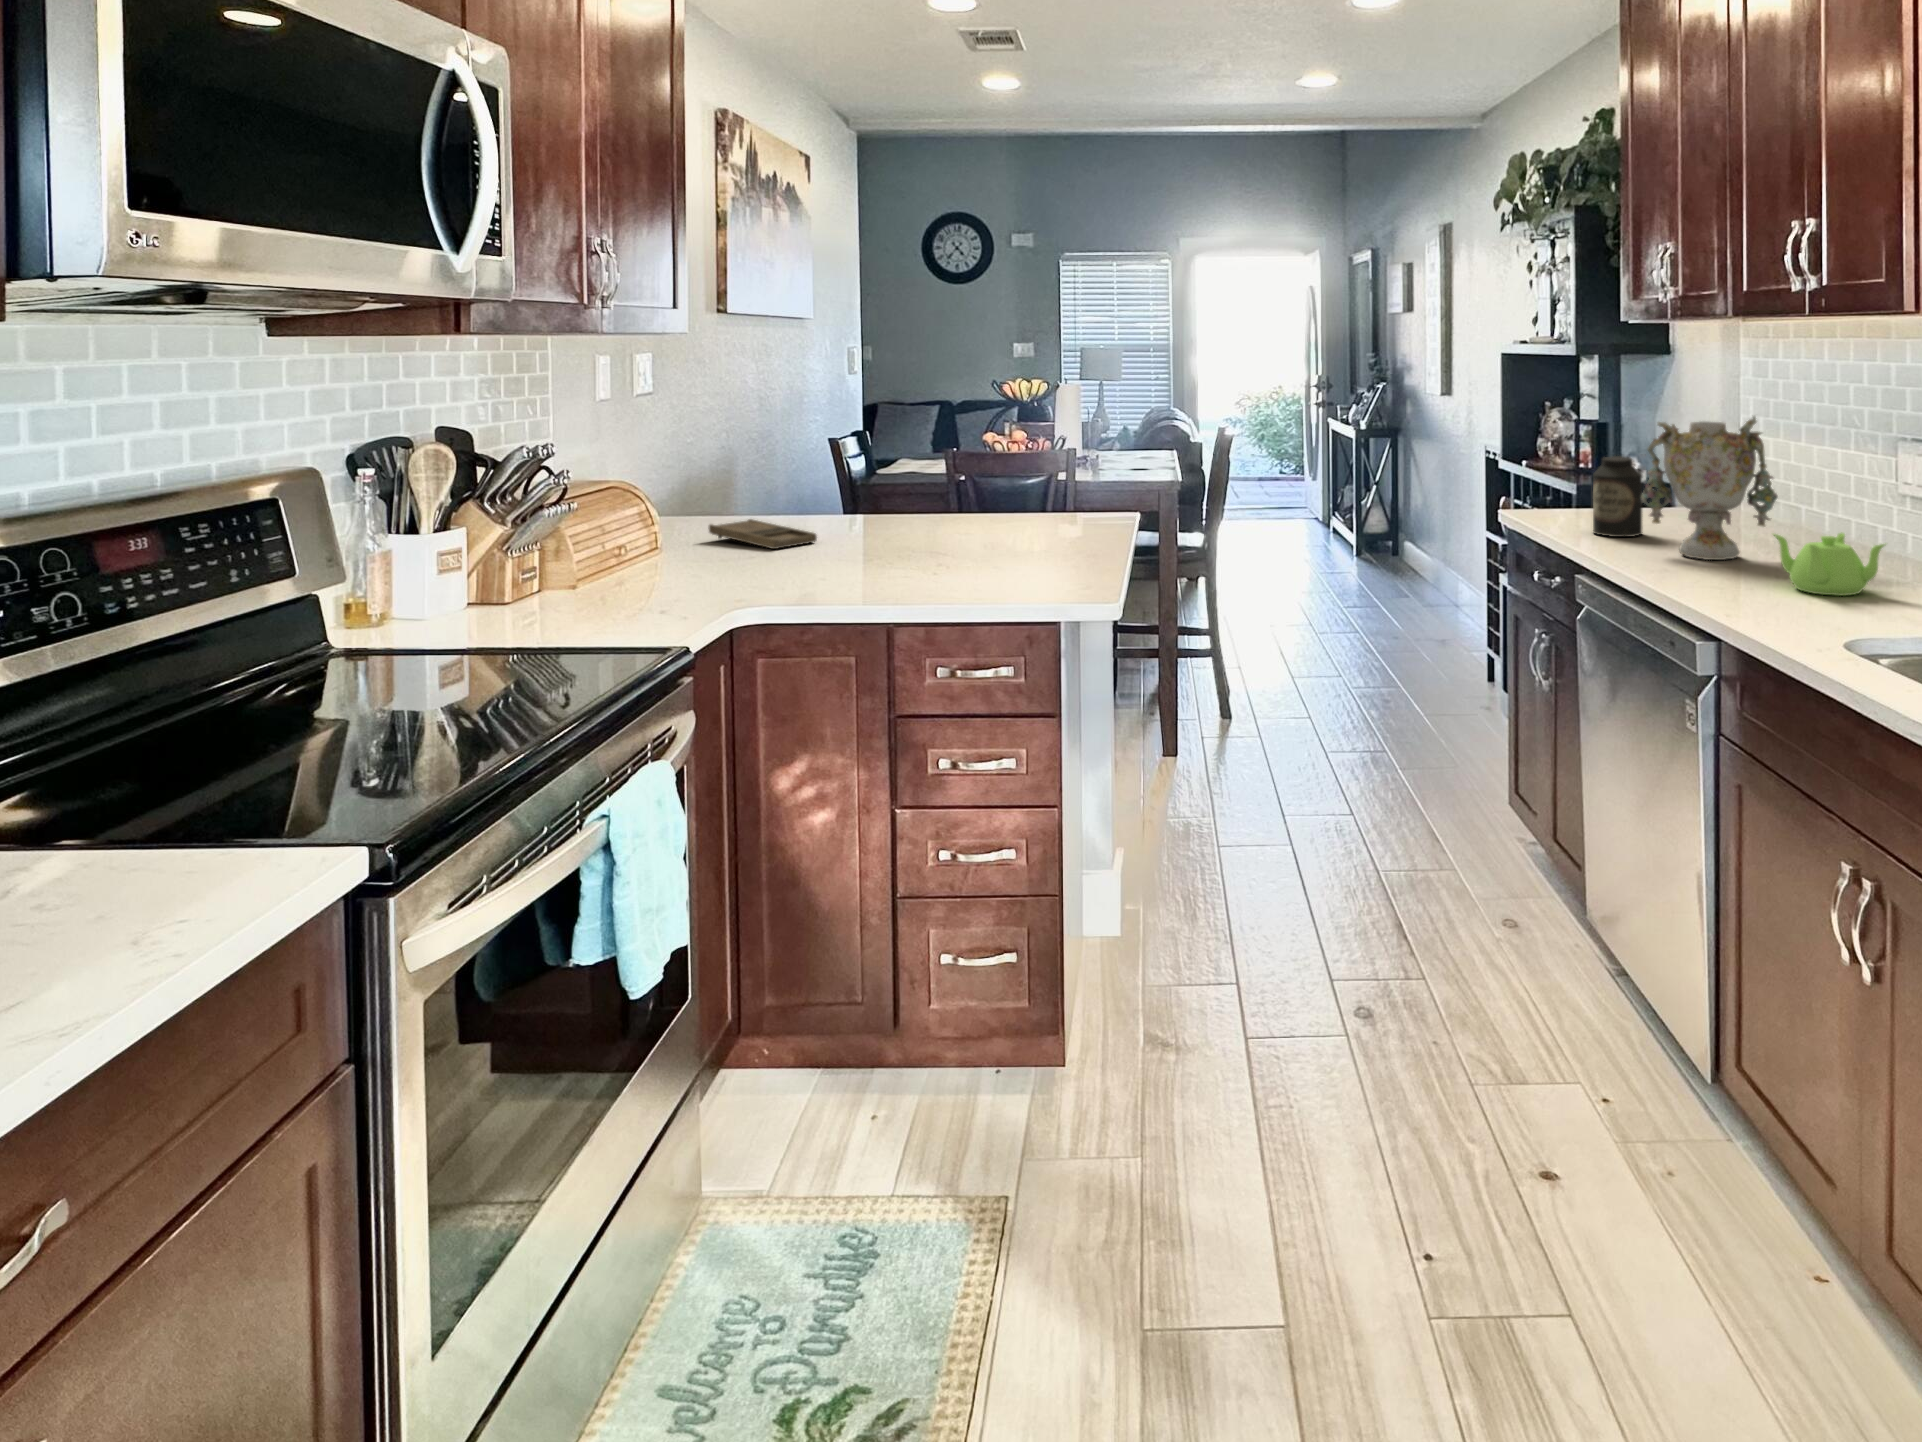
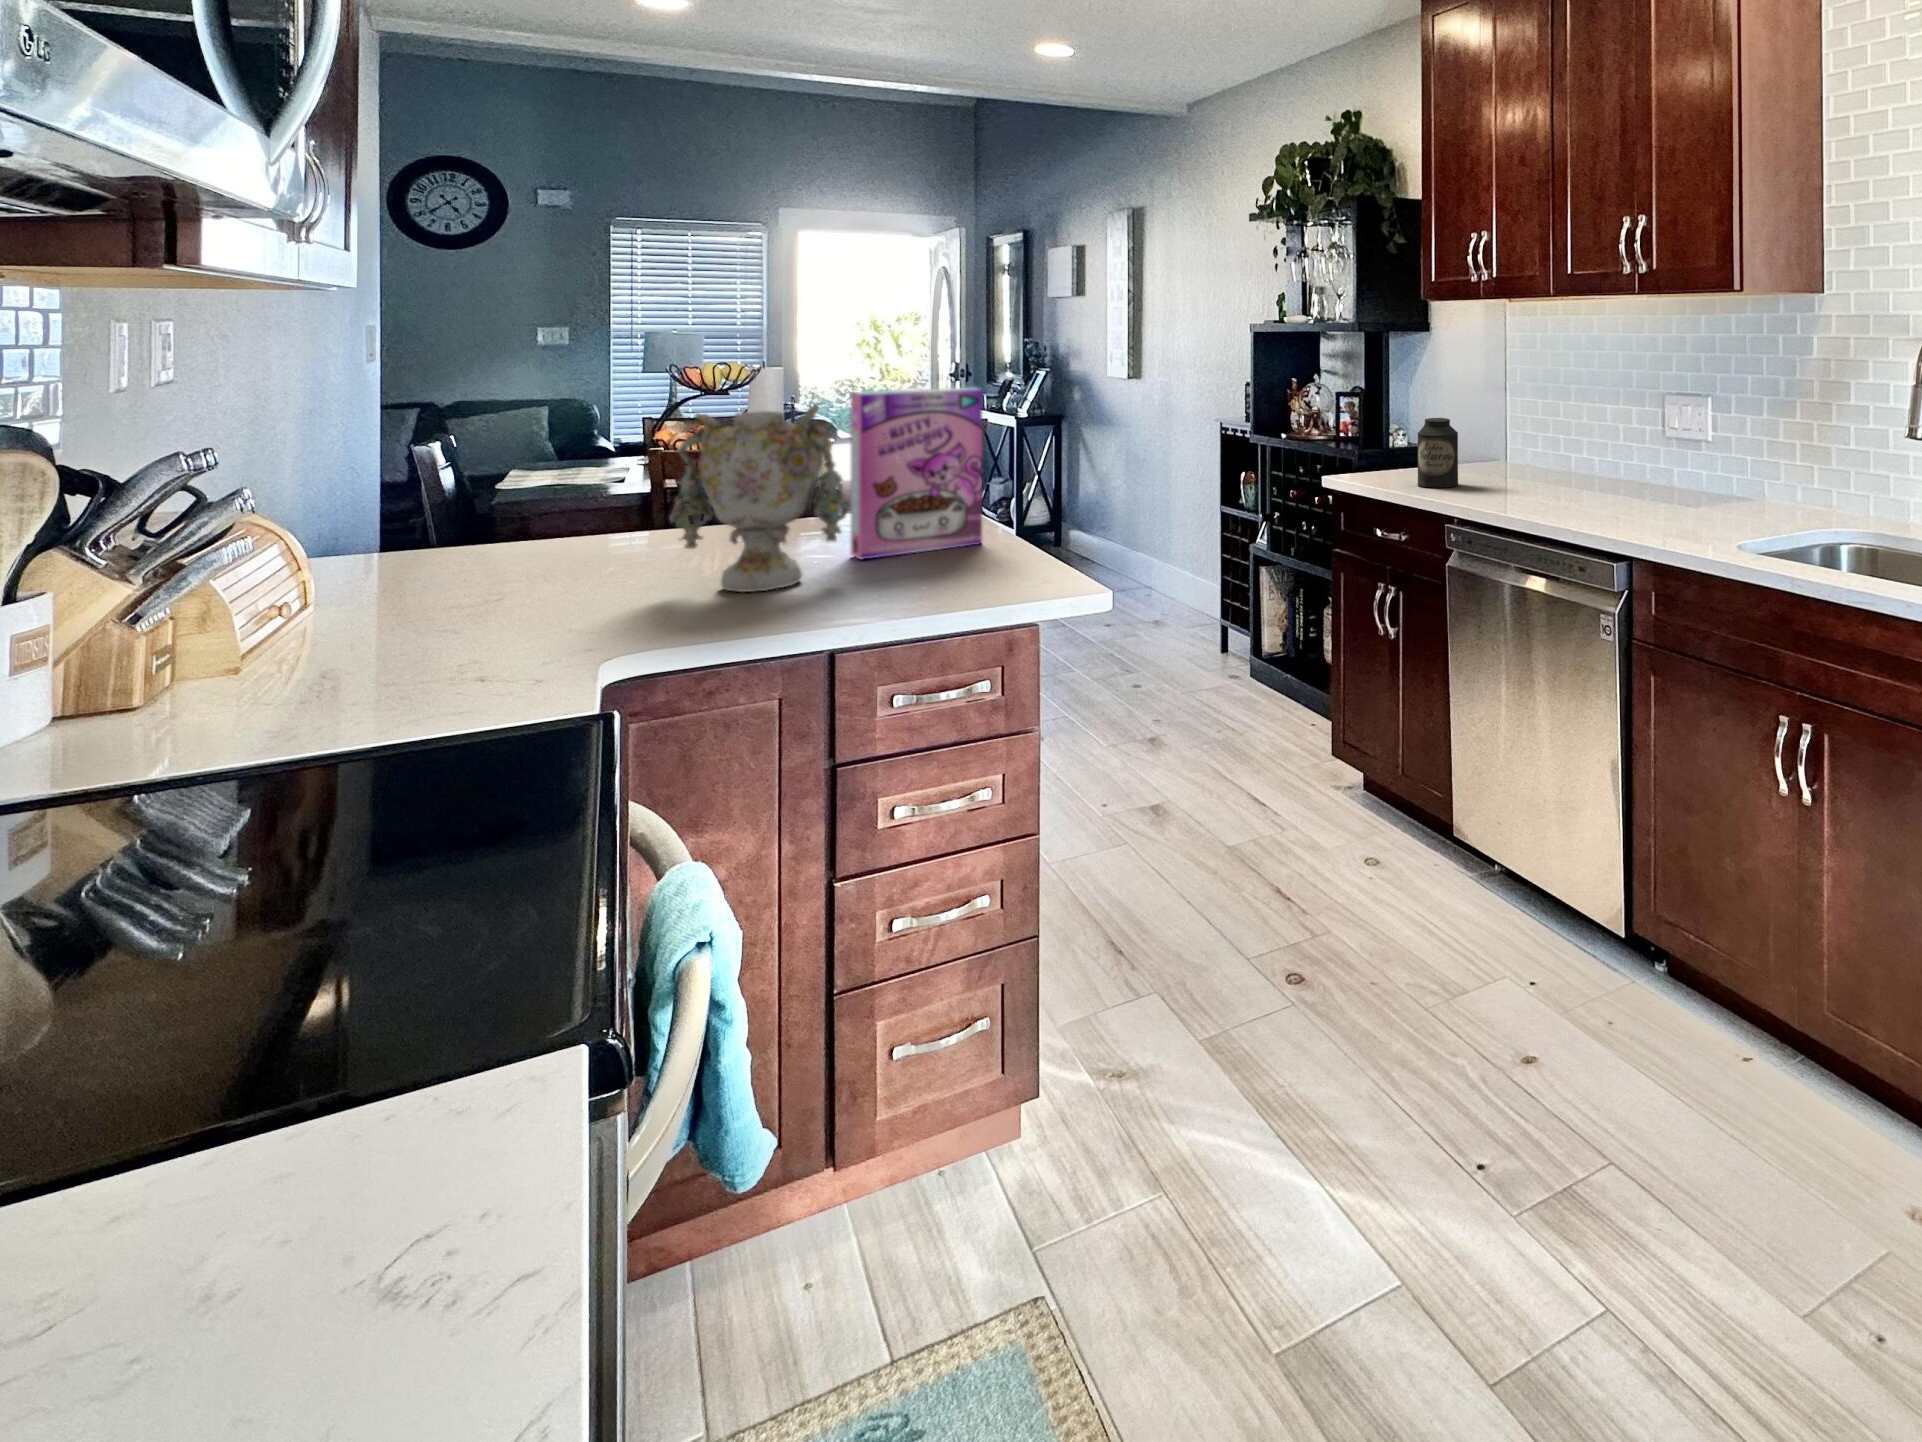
cereal box: none [975,412,1081,558] -> present [851,388,982,559]
vase: present [1641,416,1778,560] -> present [669,403,850,592]
tray: present [709,519,817,549] -> none [387,543,584,577]
teapot: present [1774,532,1885,596] -> none [1614,468,1700,517]

